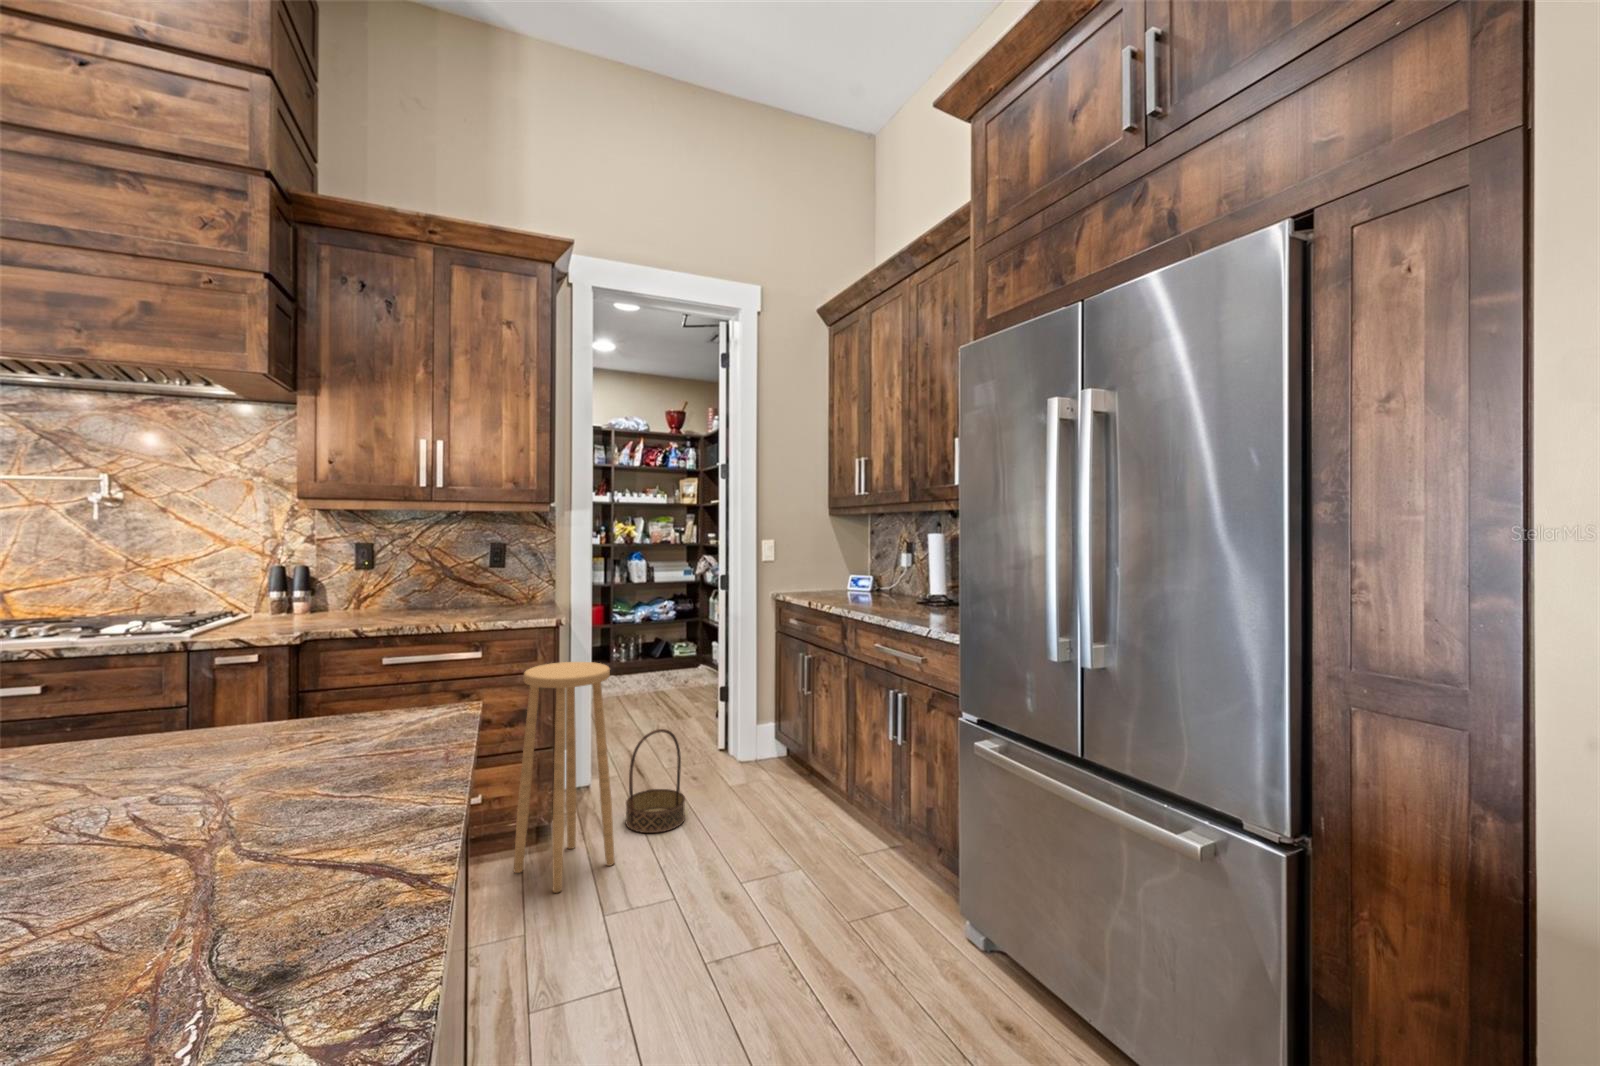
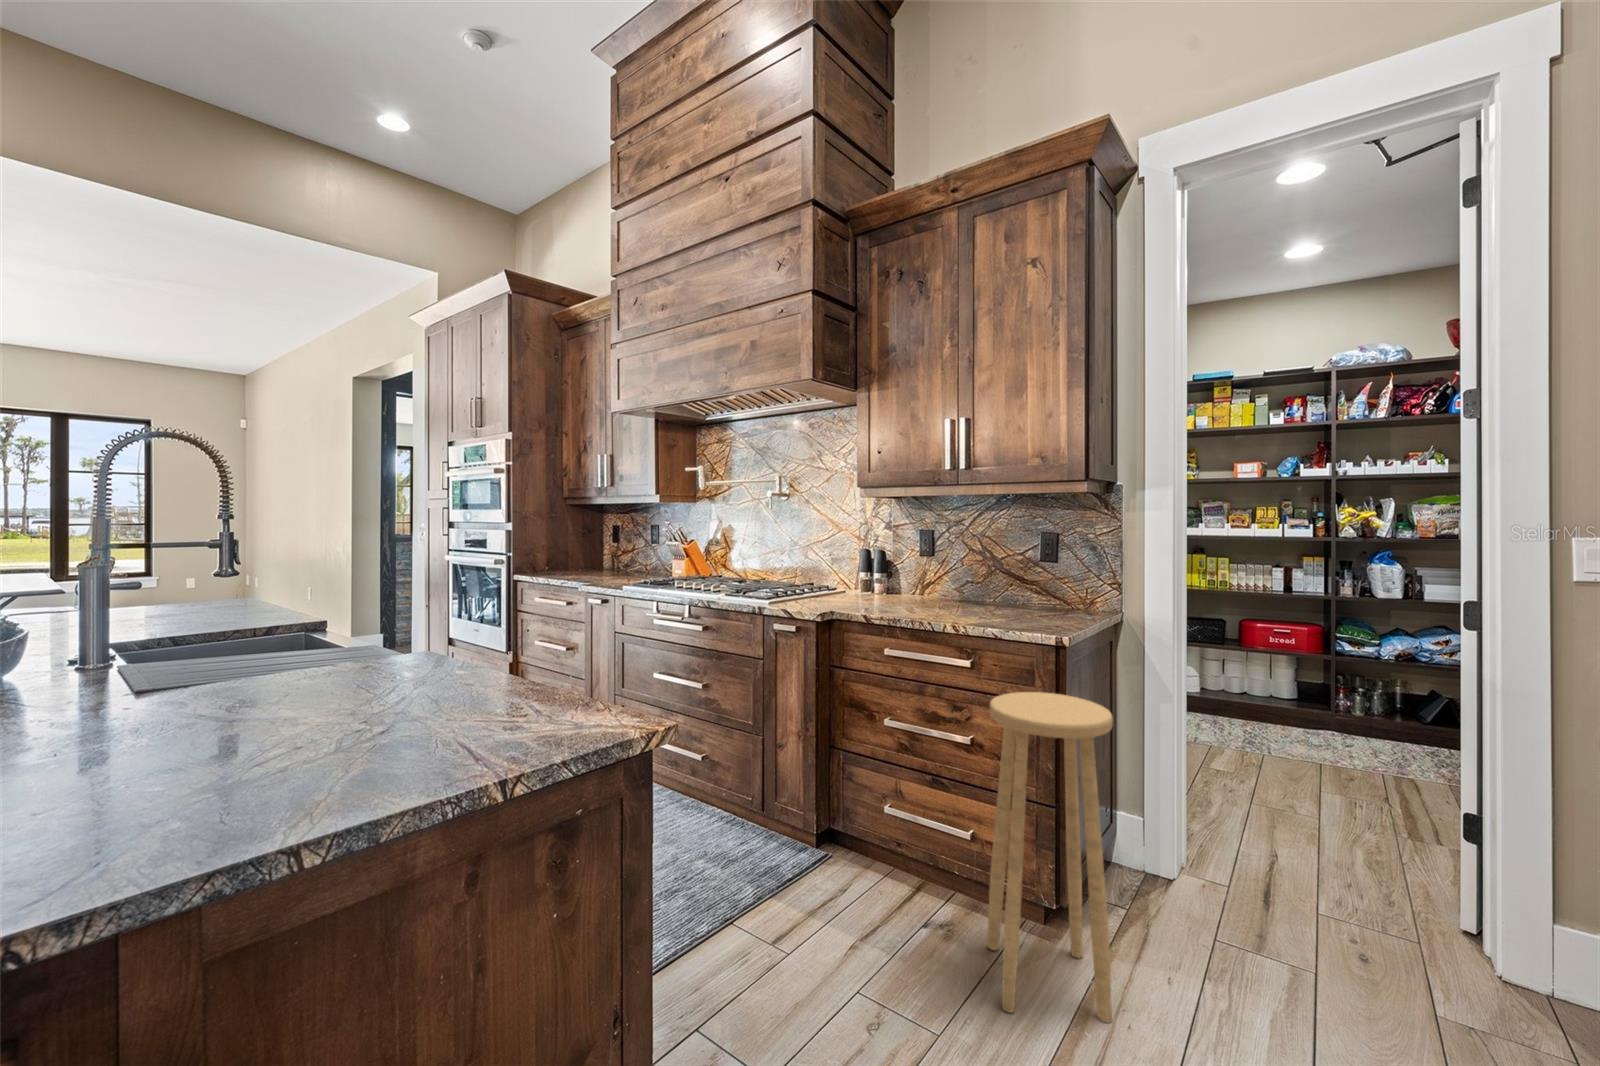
basket: present [626,729,685,833] -> none [1175,842,1293,1029]

